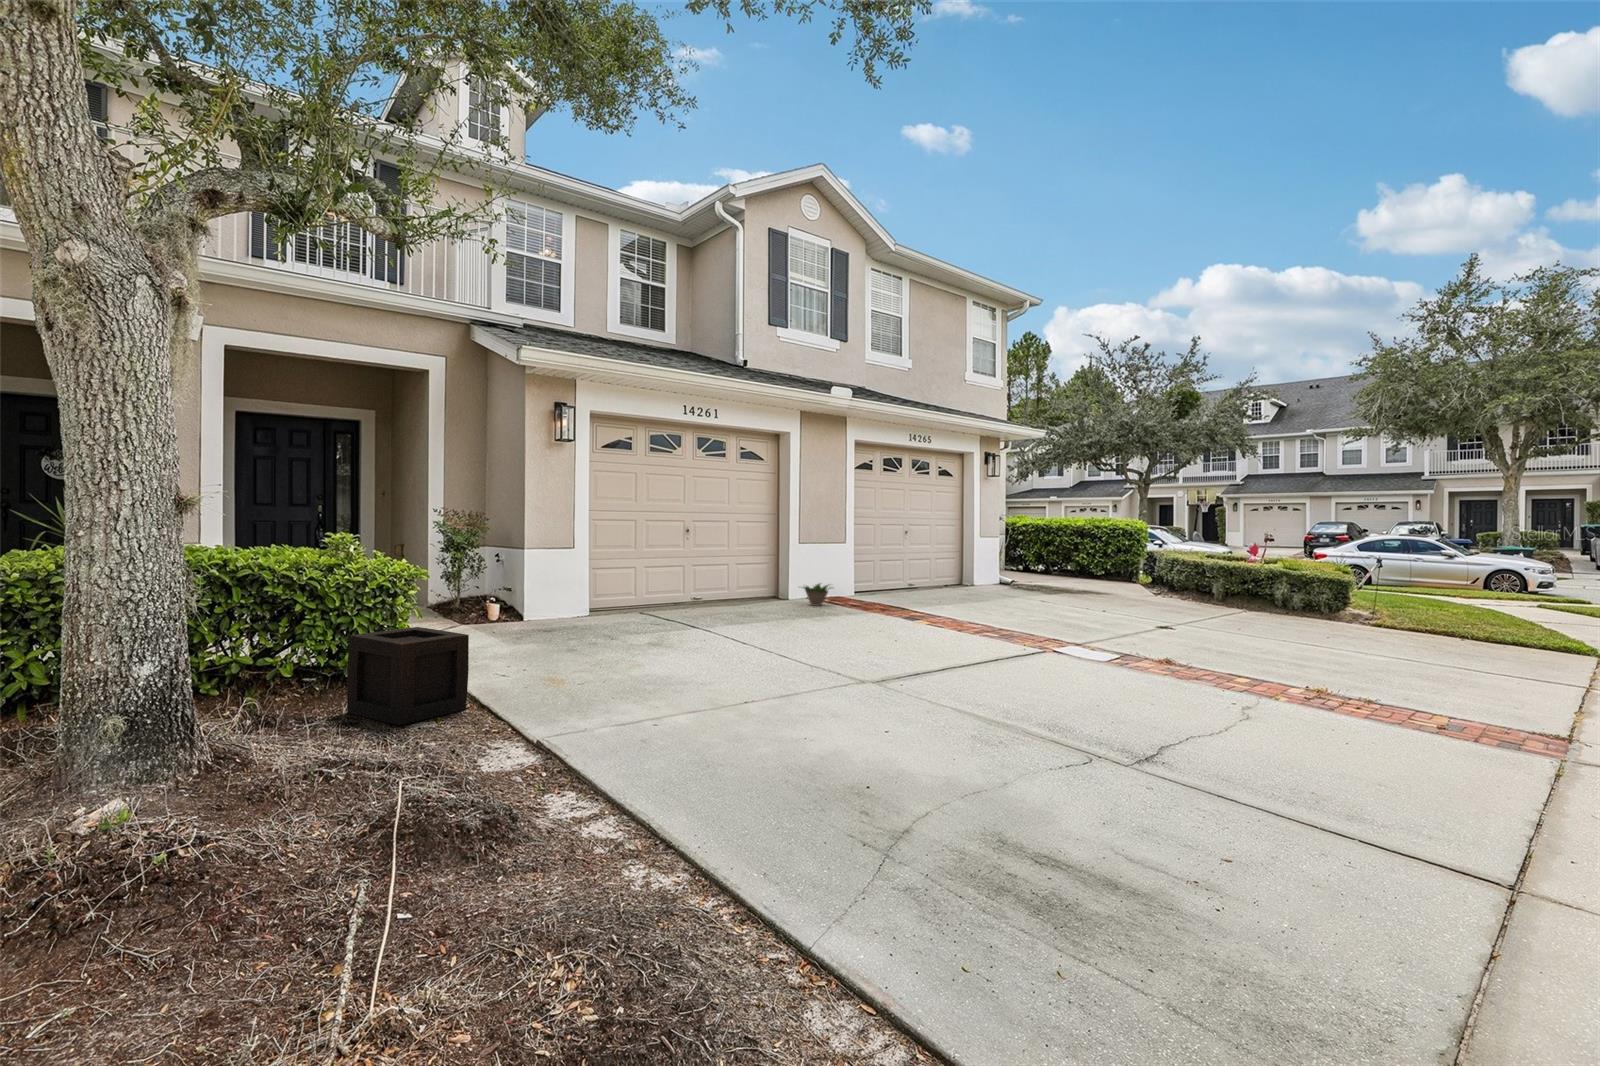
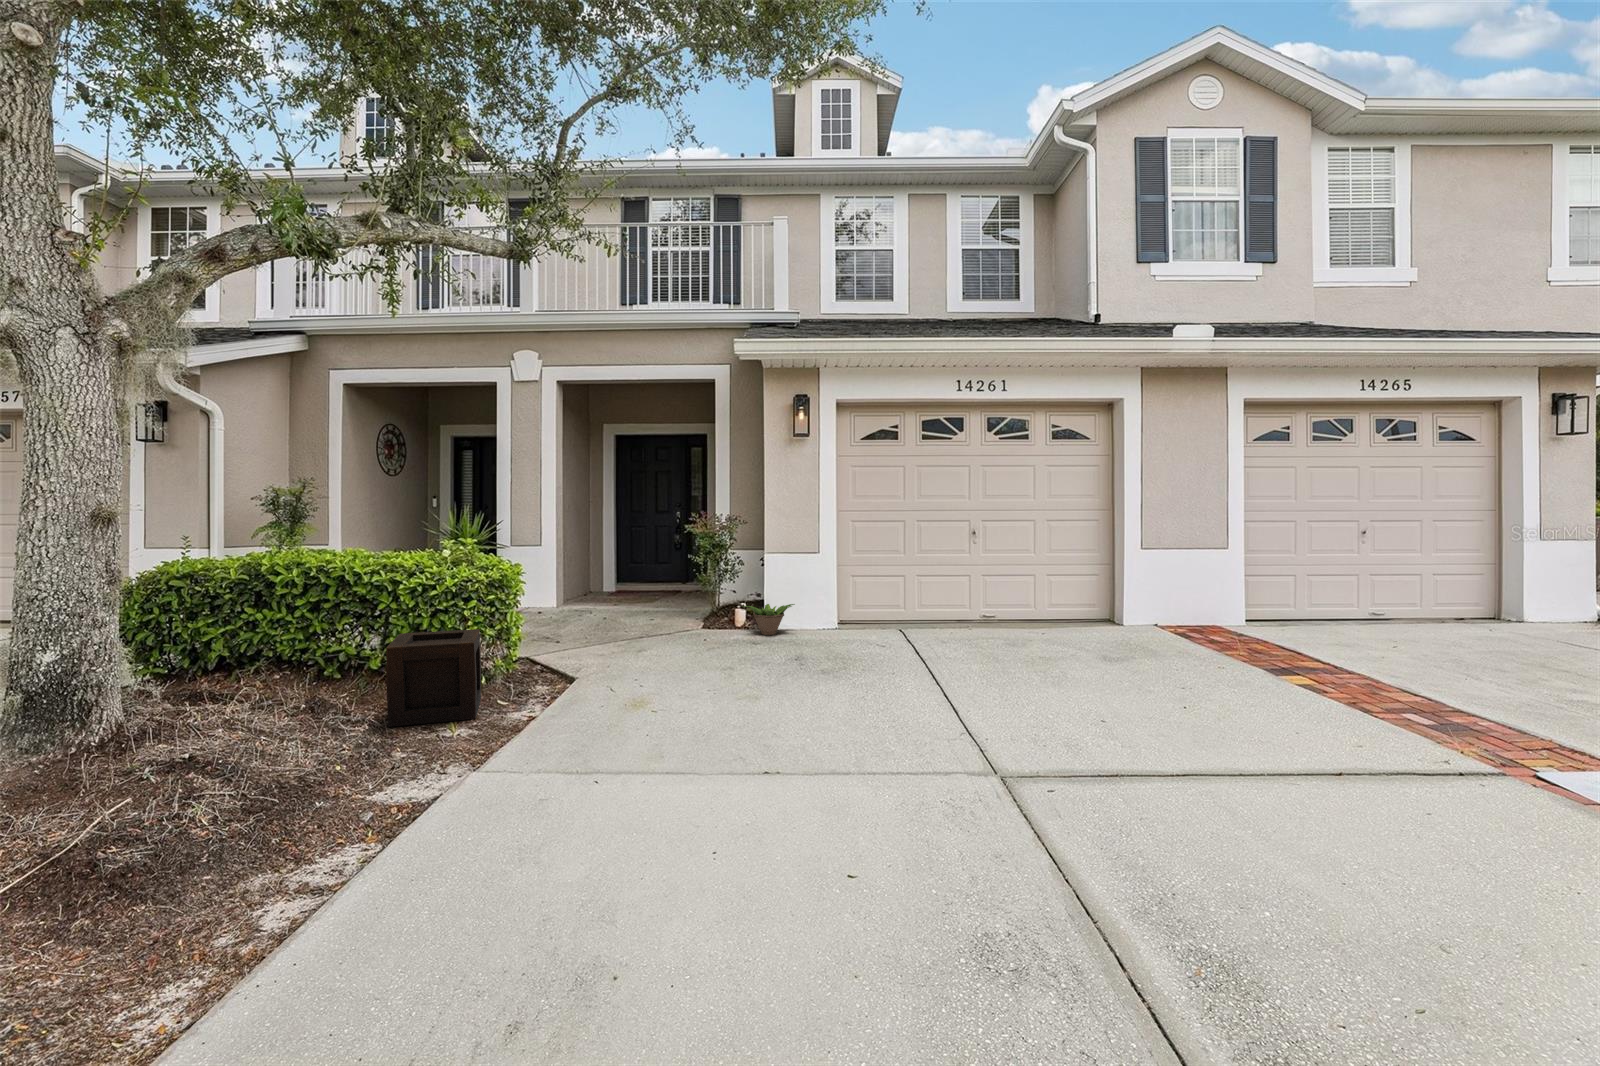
decorative plant: present [803,584,830,606] -> present [743,604,795,635]

